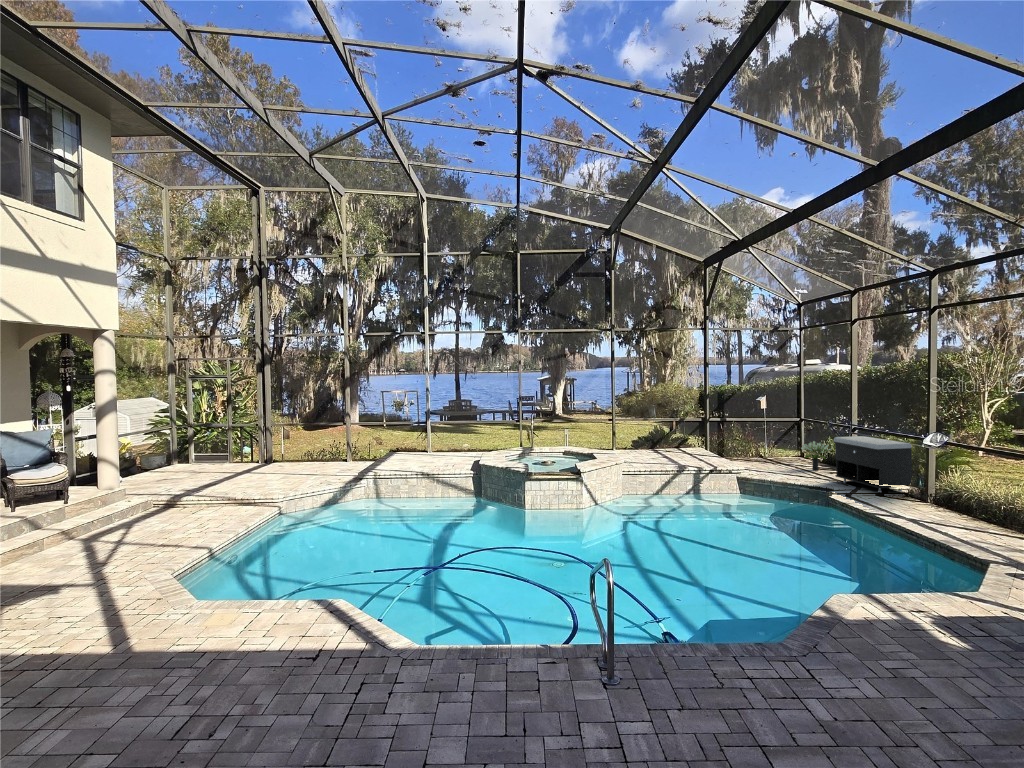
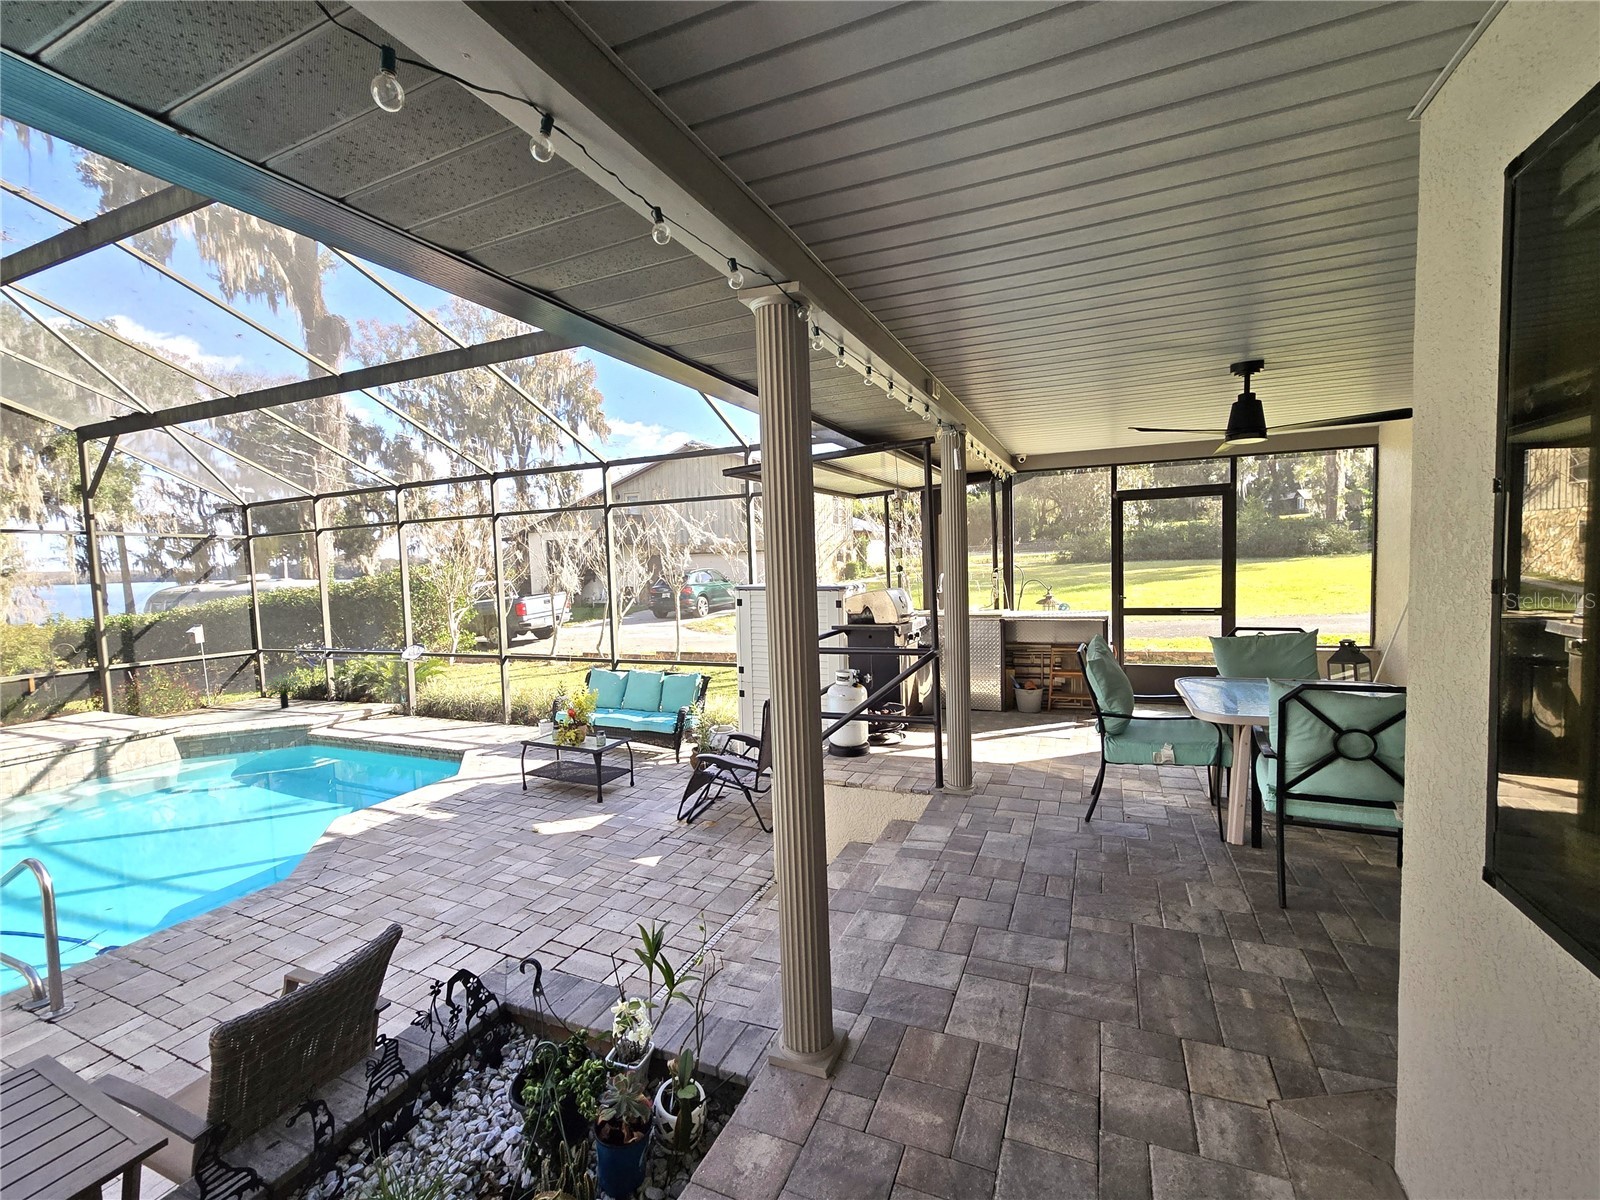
storage bench: present [834,436,912,492] -> none [307,660,394,715]

